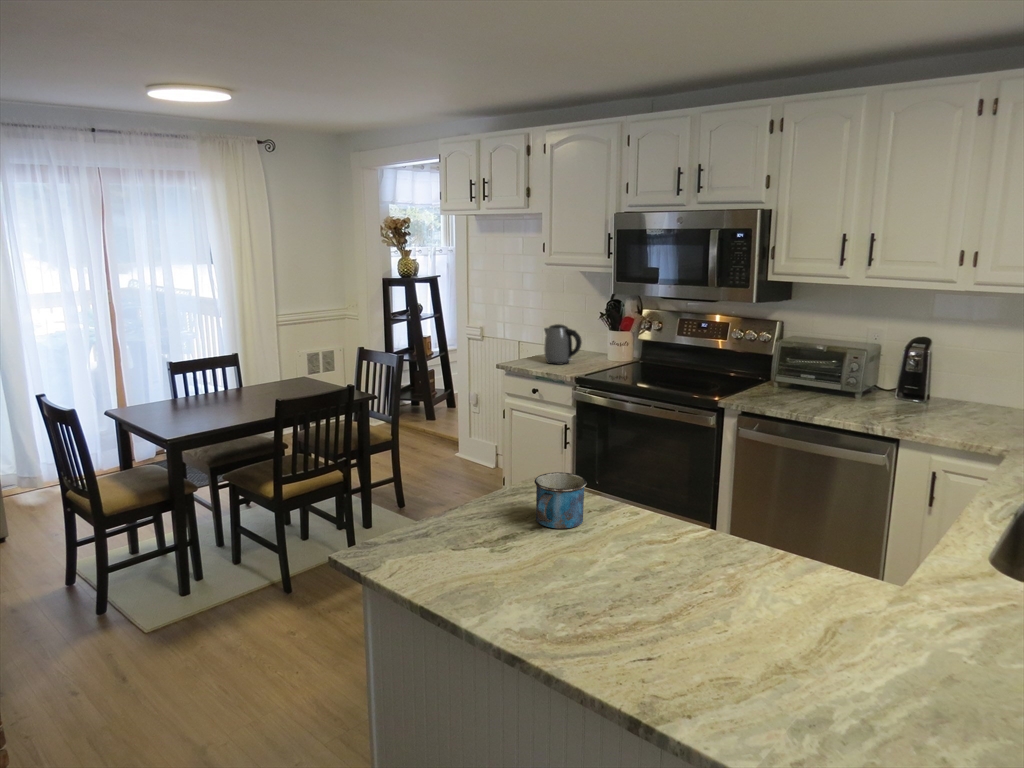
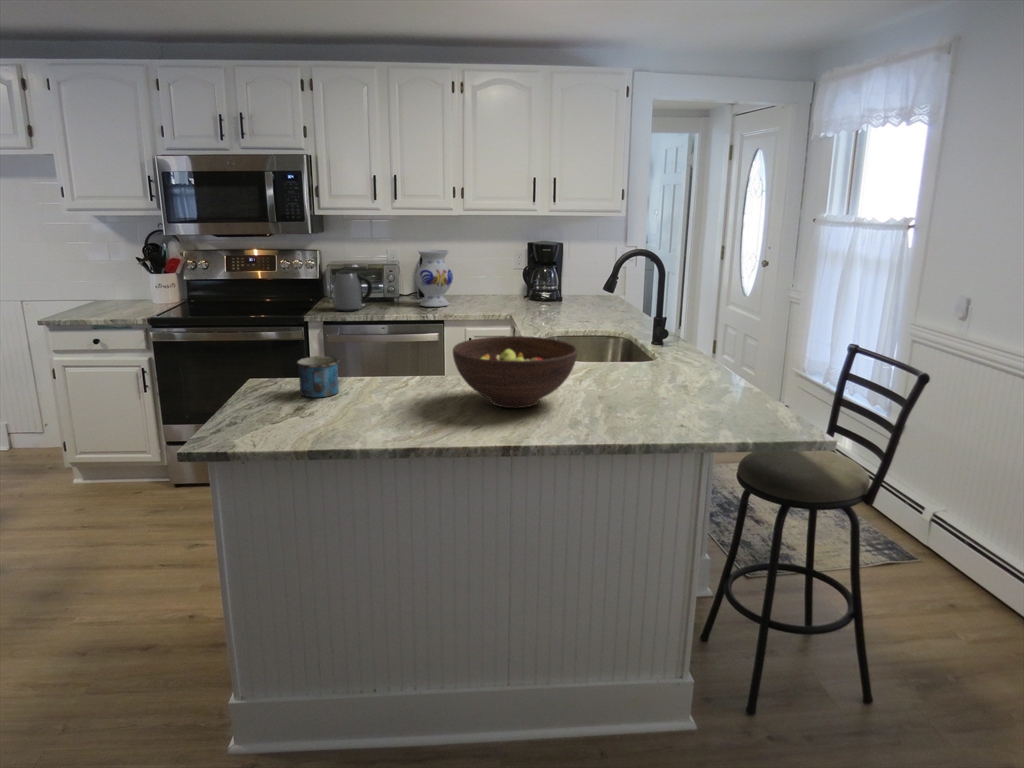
kettle: present [544,324,582,365] -> present [330,270,372,312]
vase: none [879,334,938,415] -> present [415,250,453,307]
fruit bowl: none [667,505,885,646] -> present [453,336,577,408]

